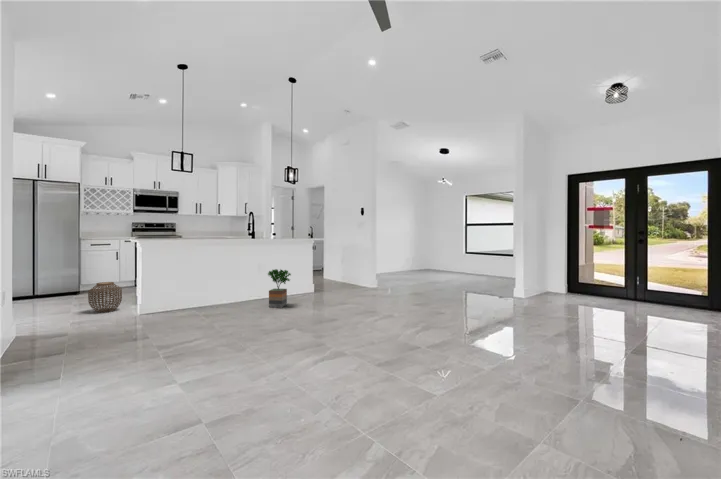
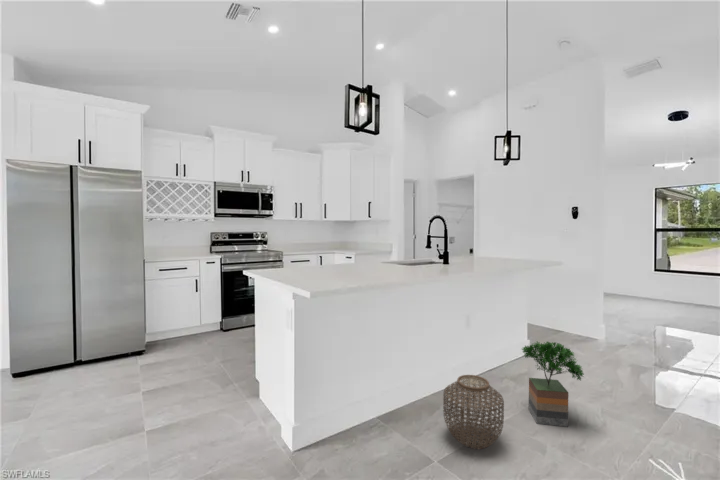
woven basket: present [88,282,122,312] -> present [443,375,504,449]

